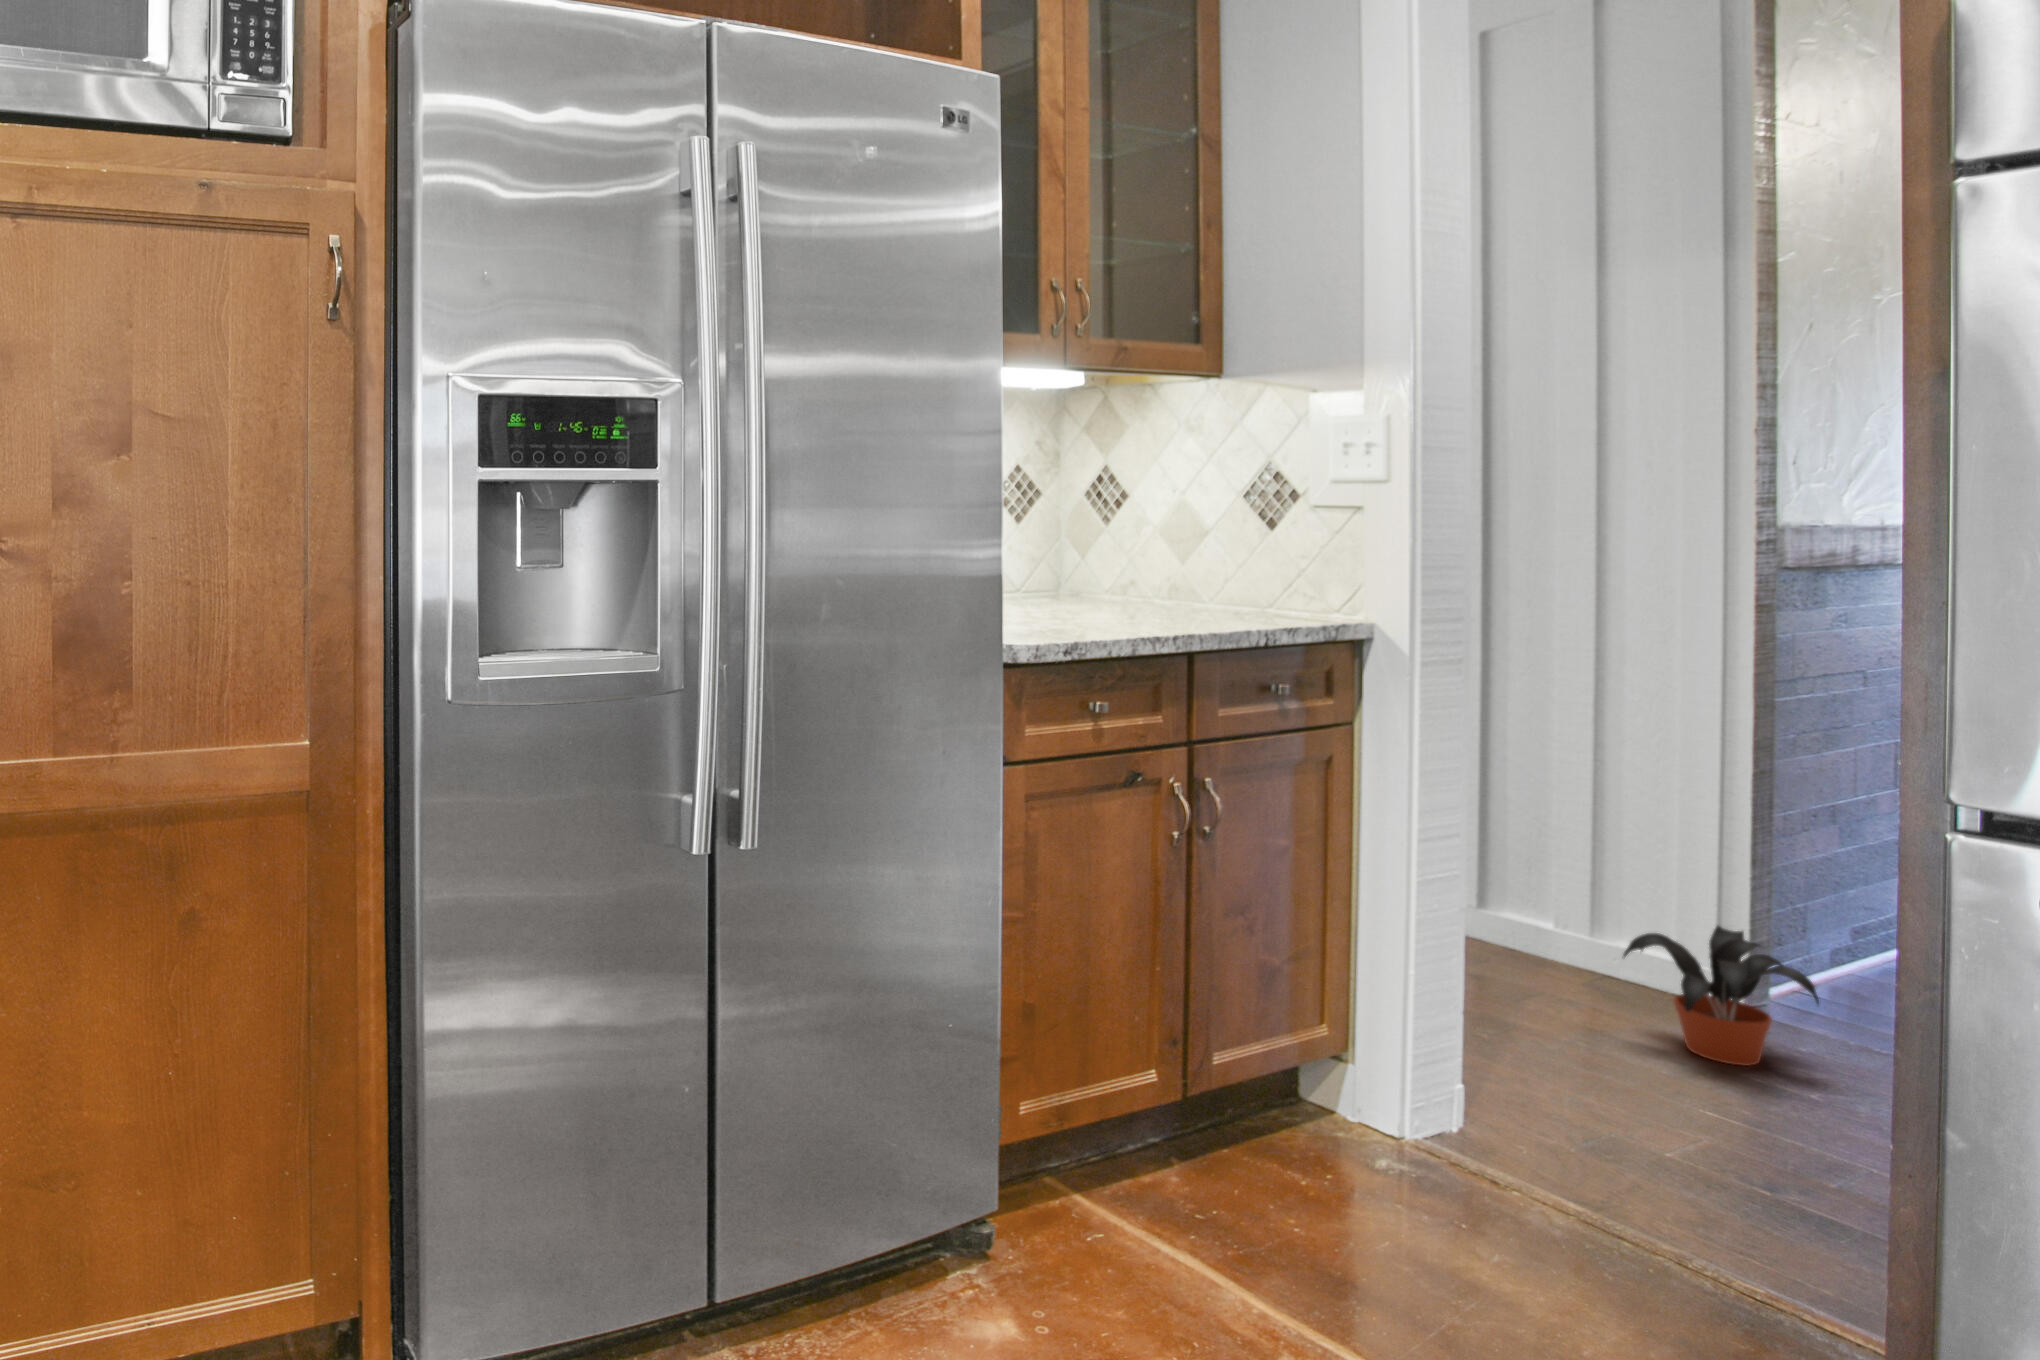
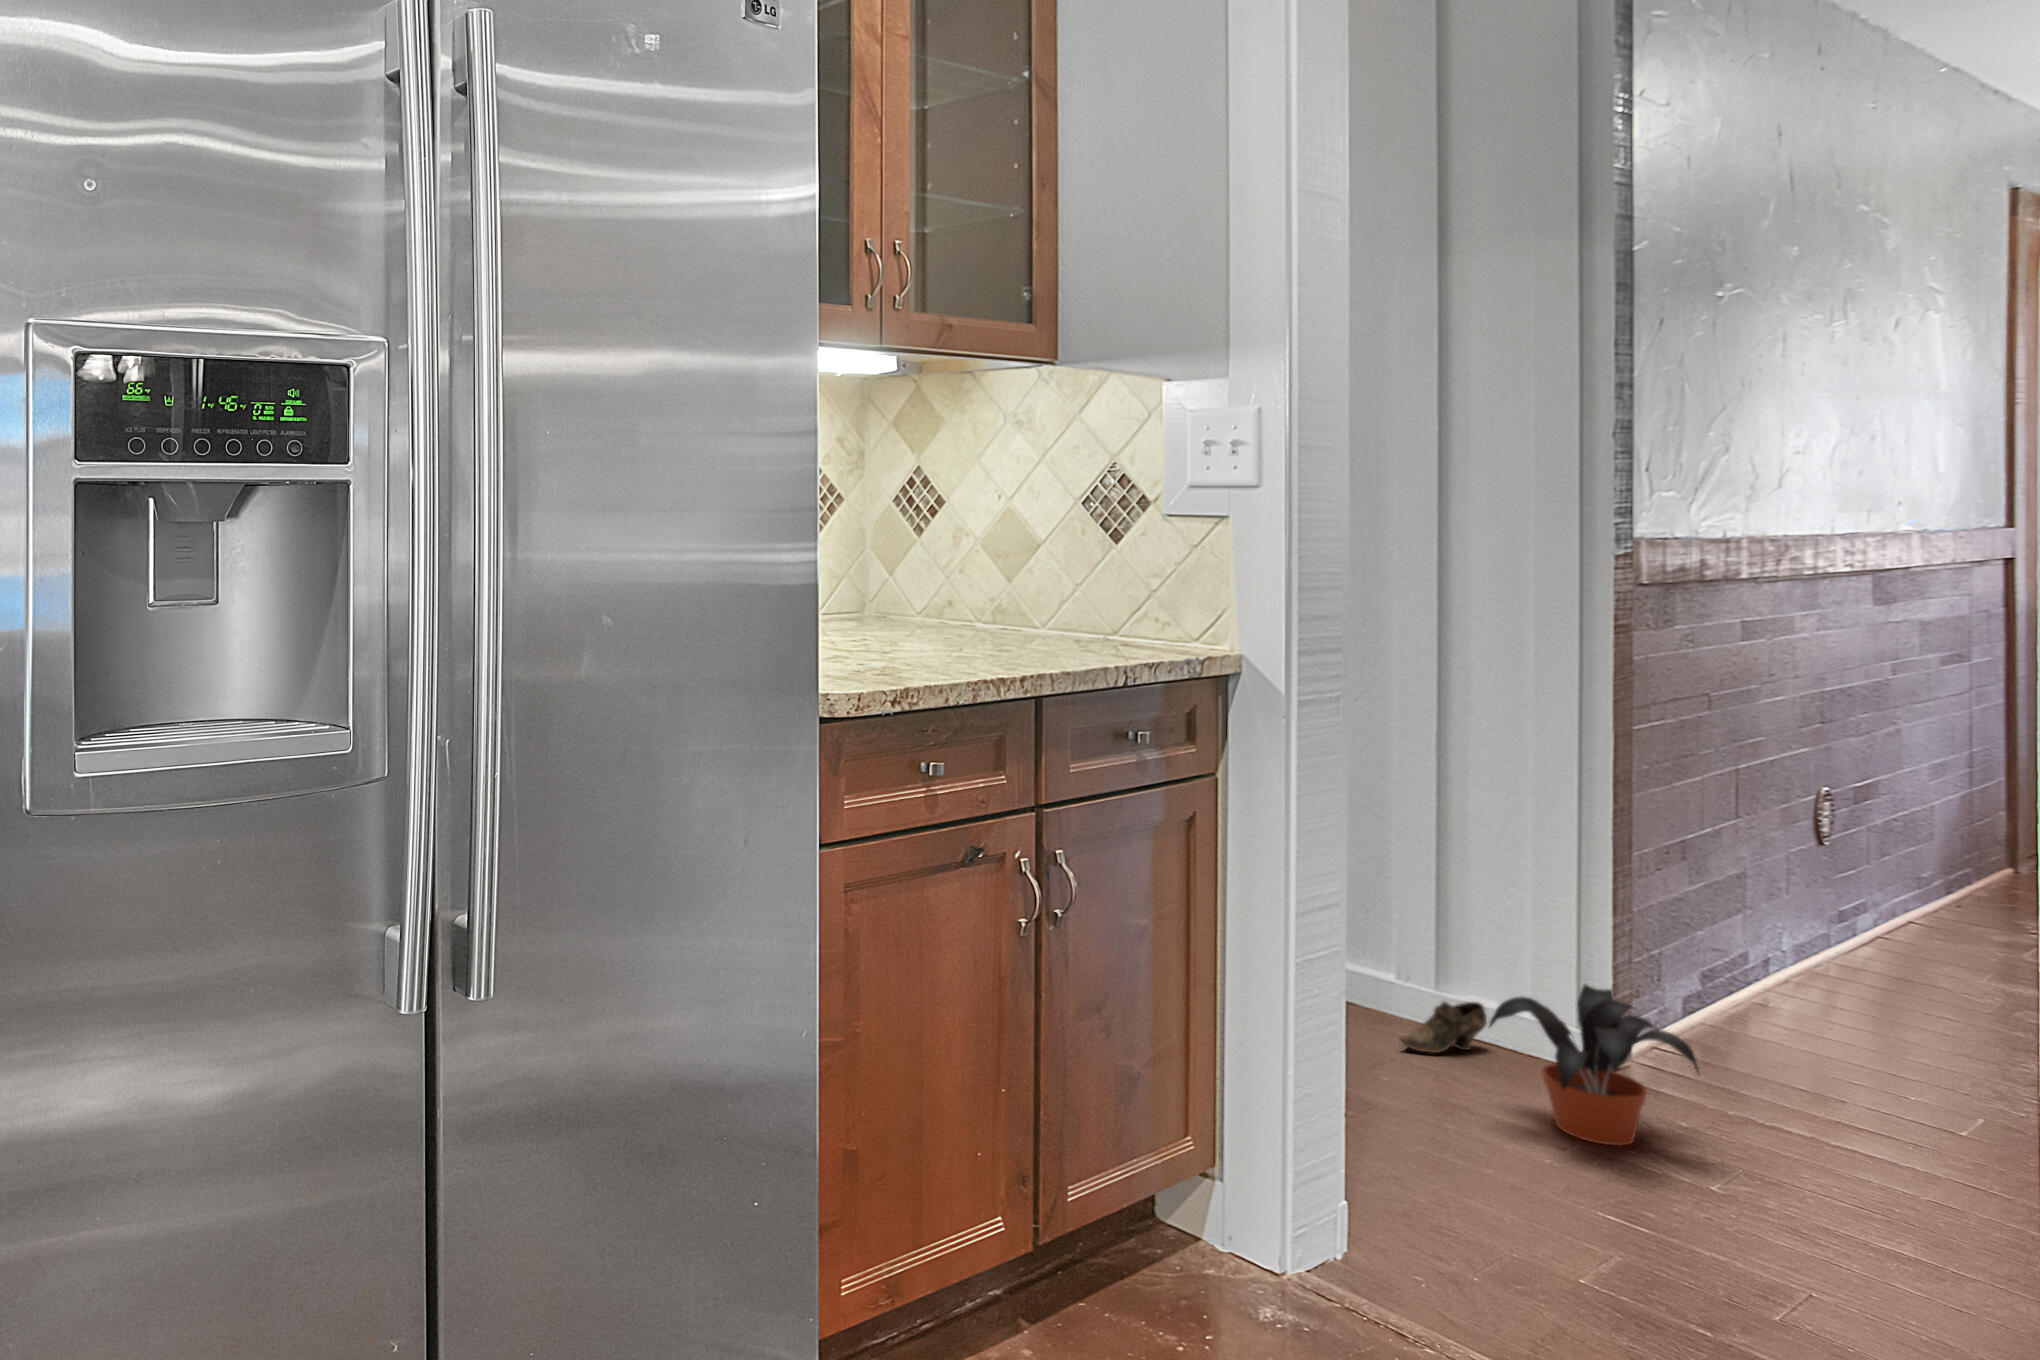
shoe: none [1548,941,1634,985] -> present [1400,1002,1487,1053]

